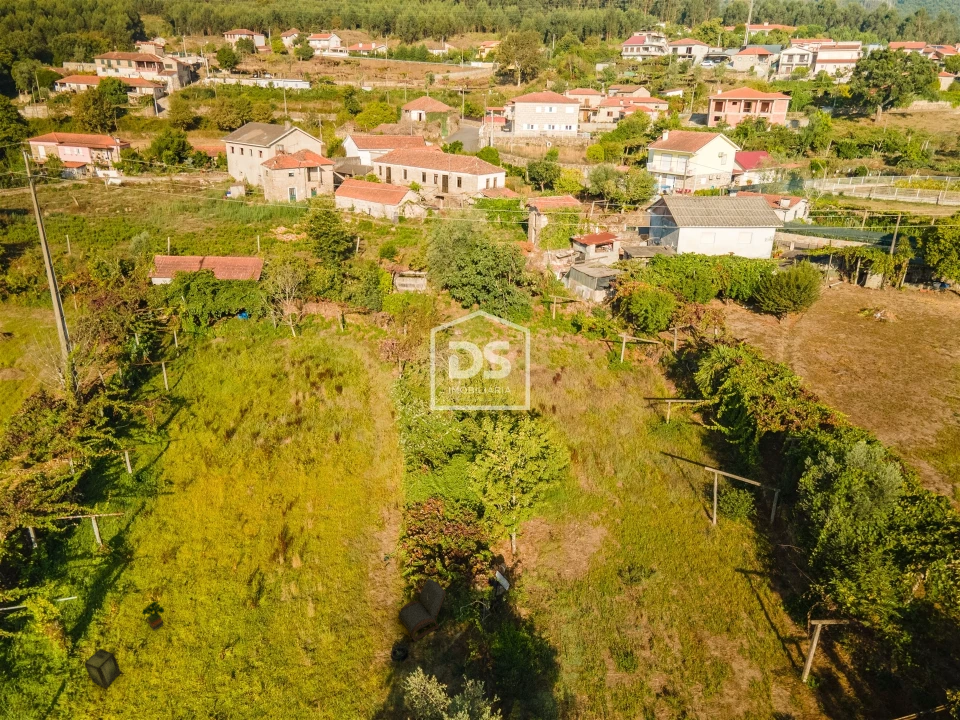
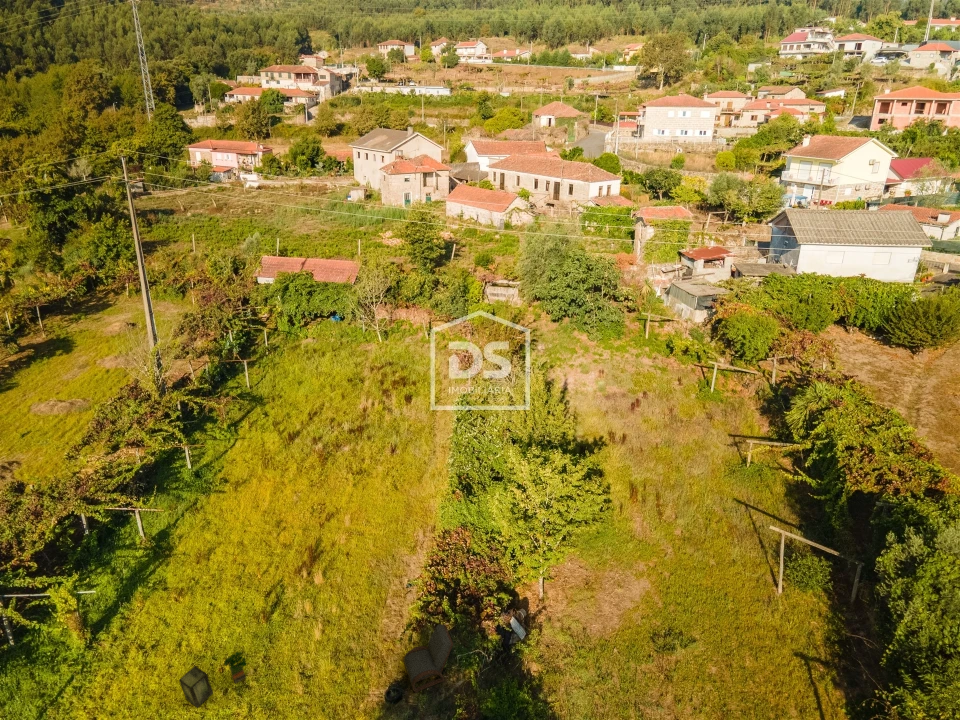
potted tree: present [142,602,164,631] -> present [224,652,246,683]
storage box: present [85,649,121,688] -> present [179,666,213,708]

